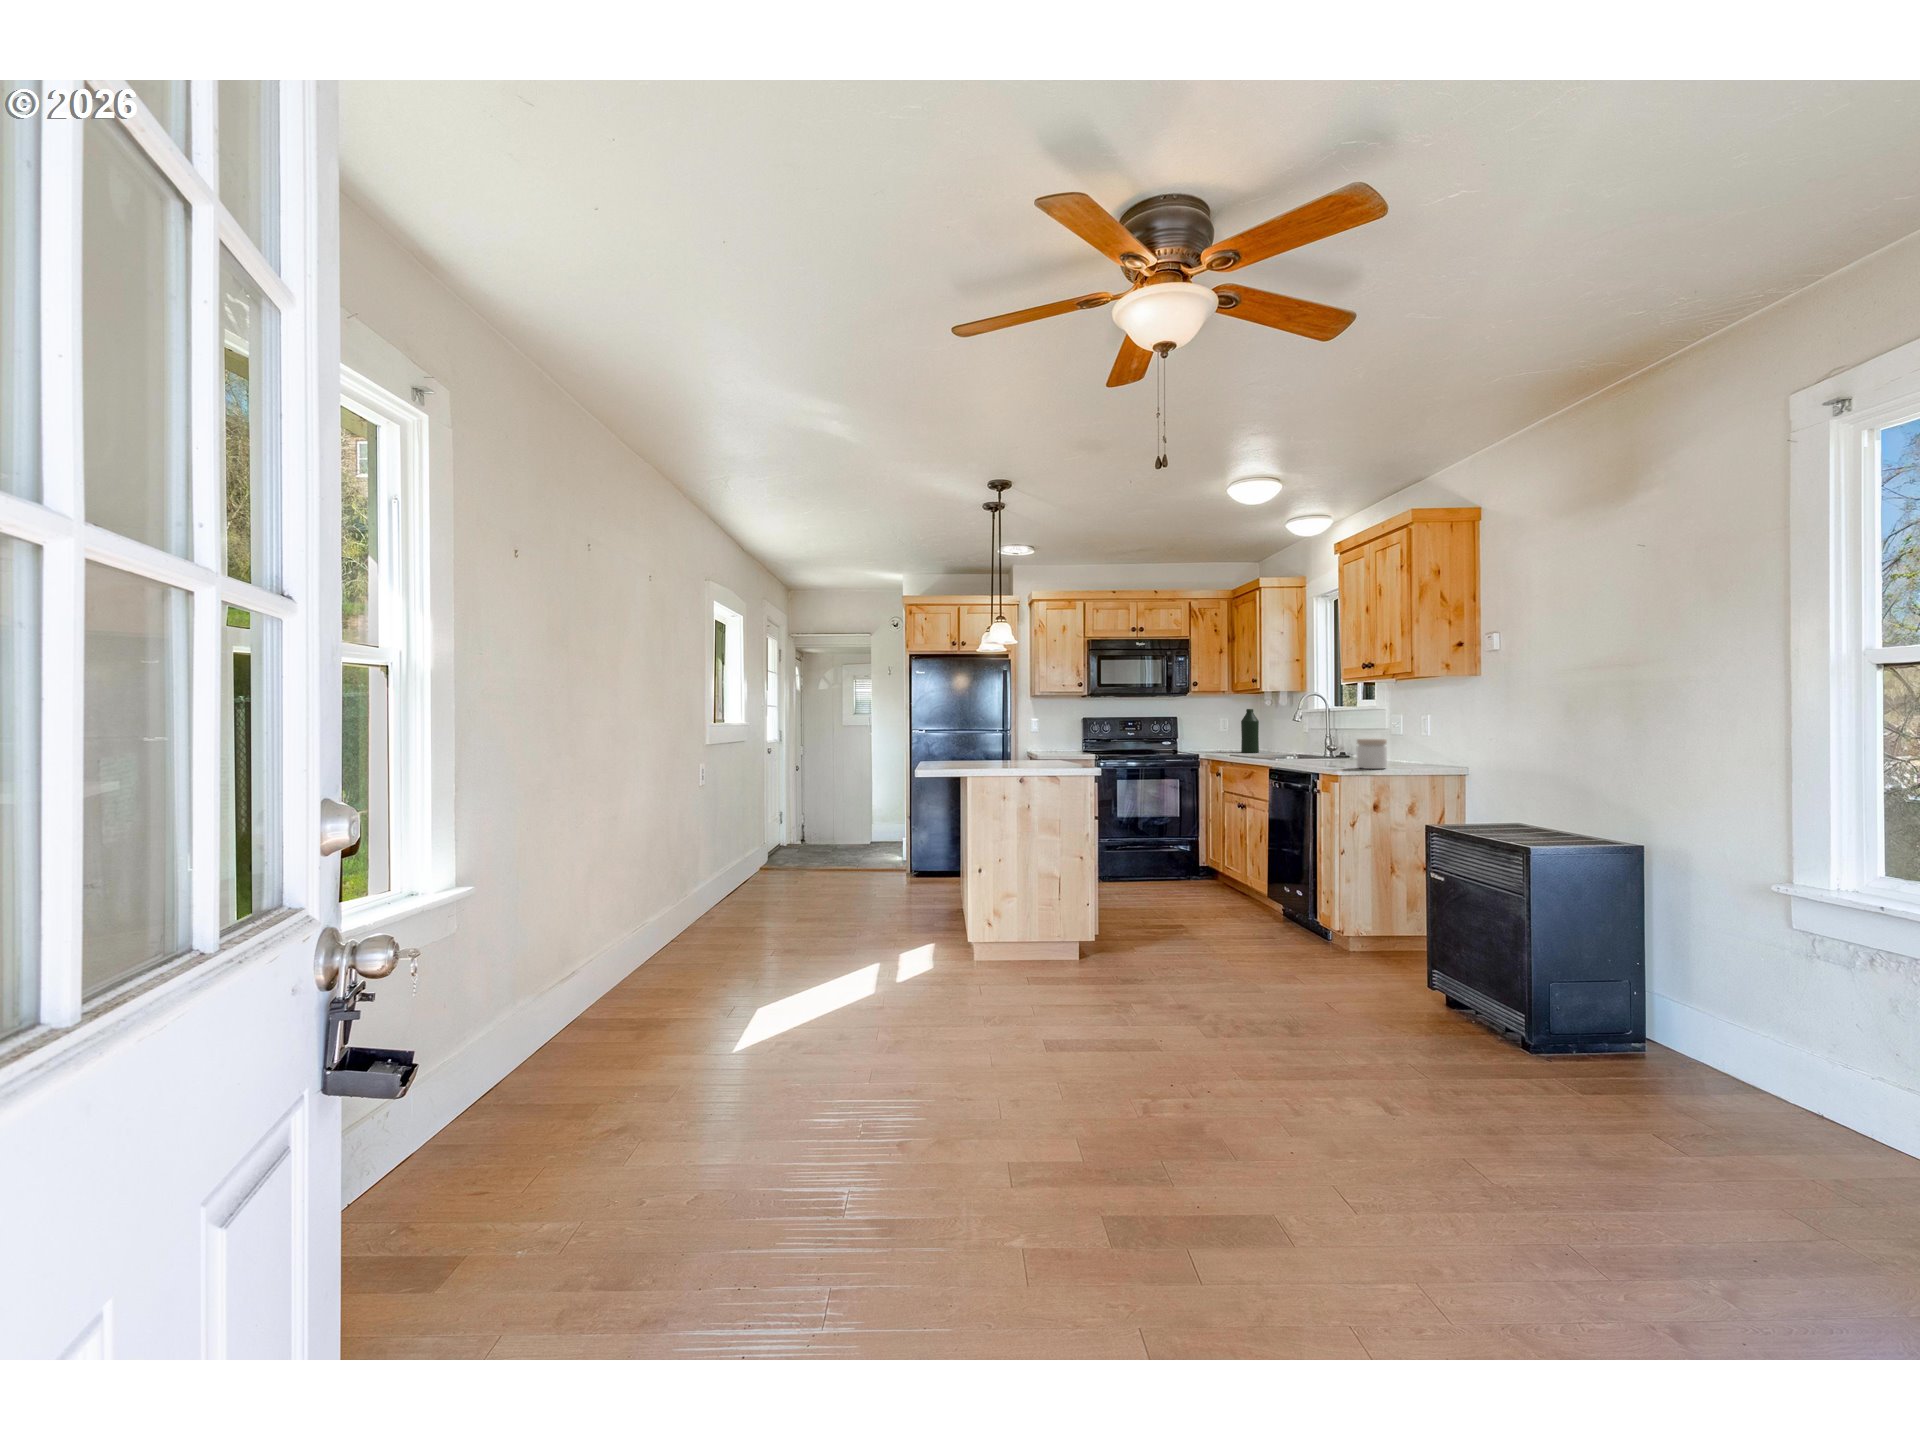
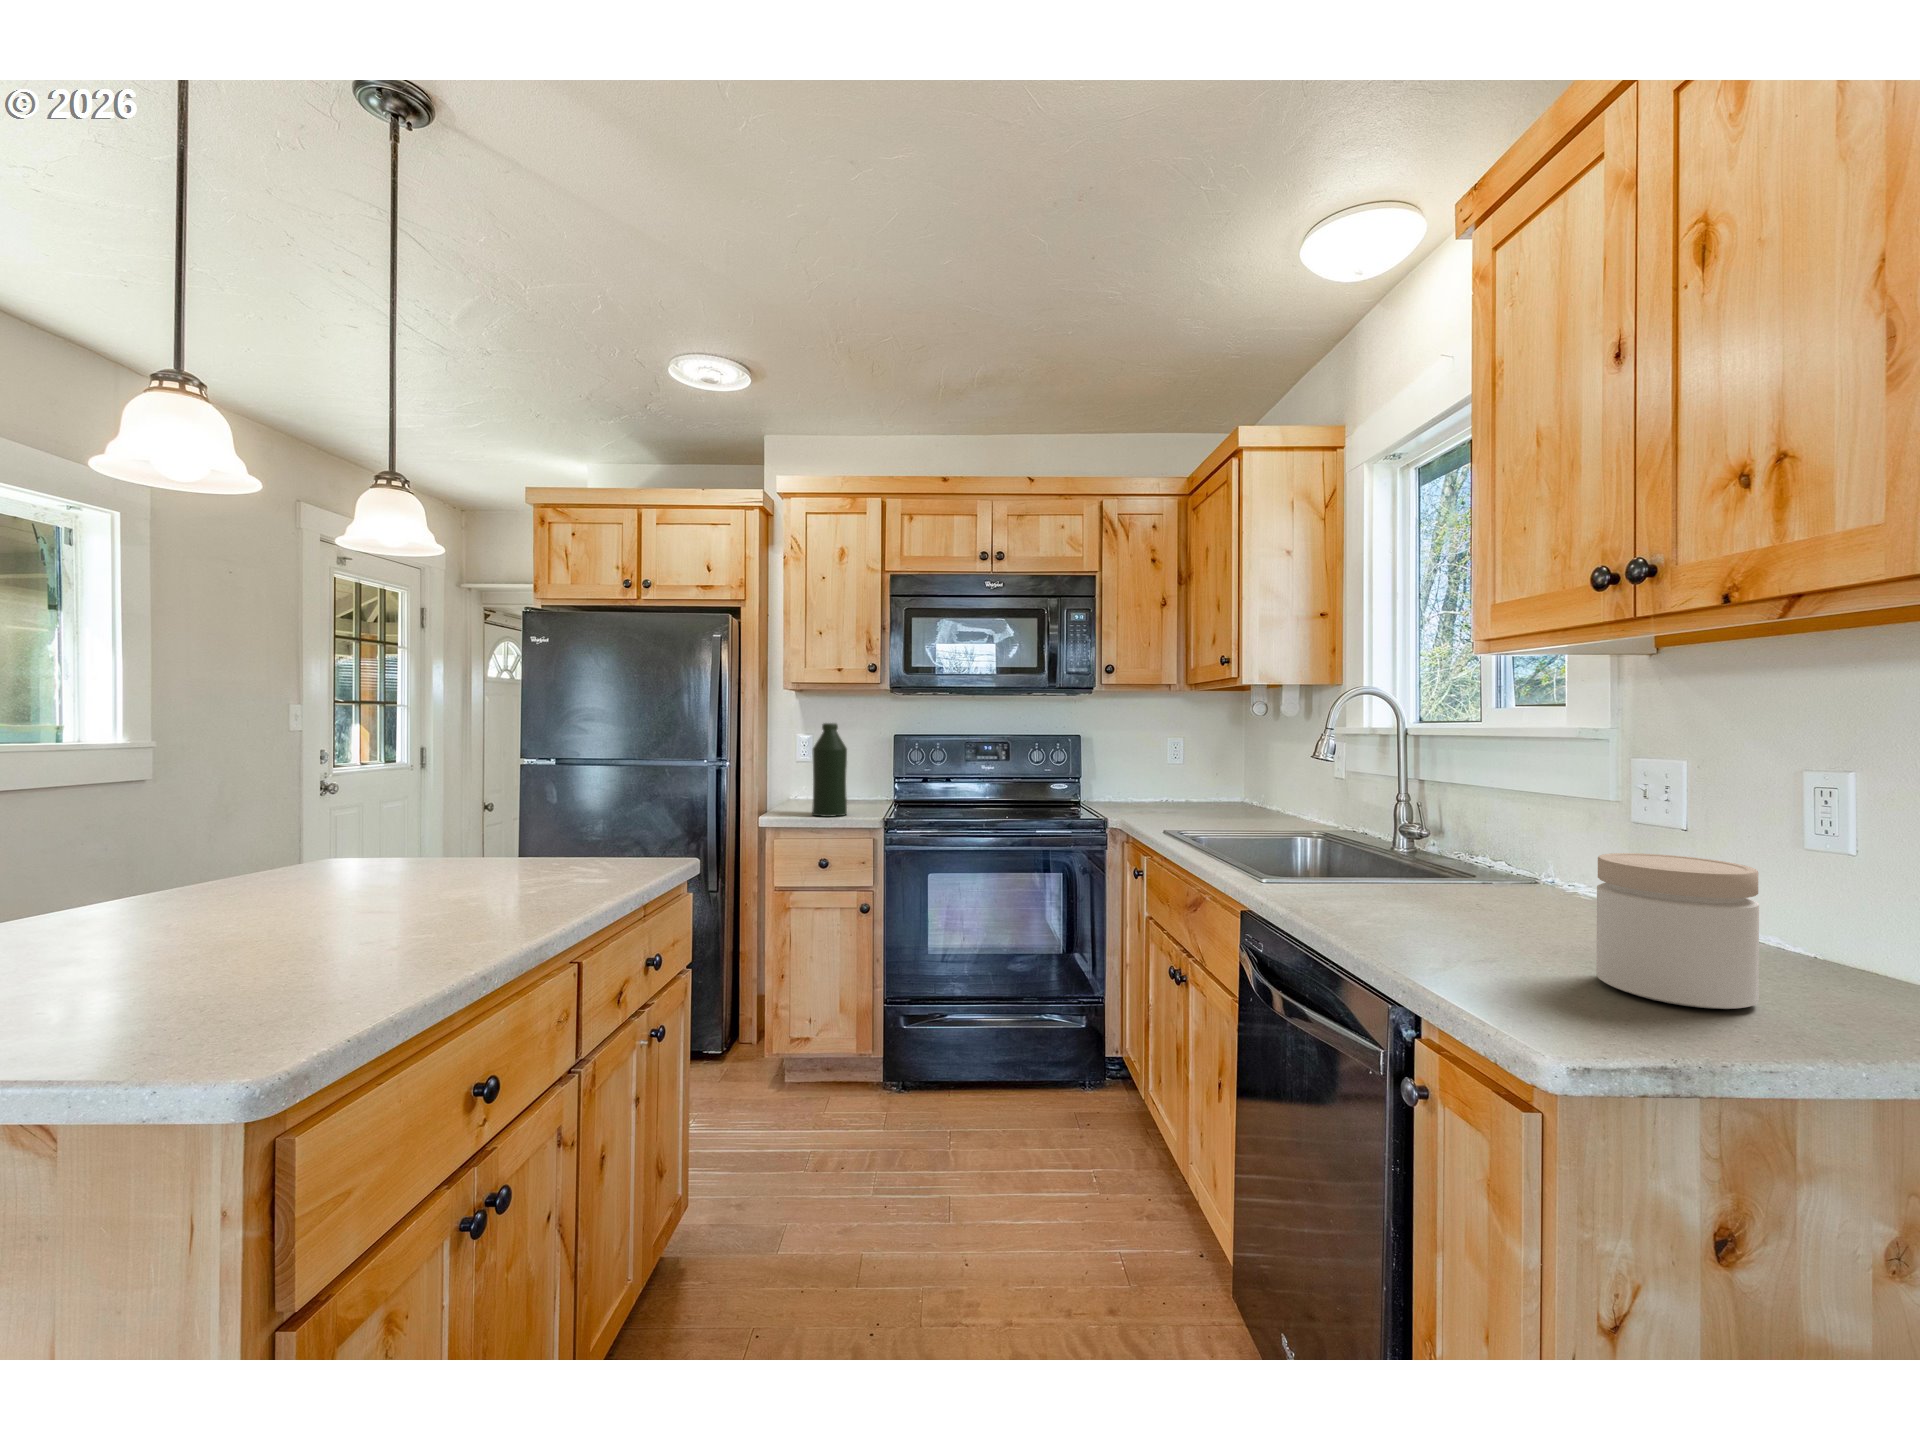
bottle: present [1241,709,1259,753] -> present [812,723,847,817]

